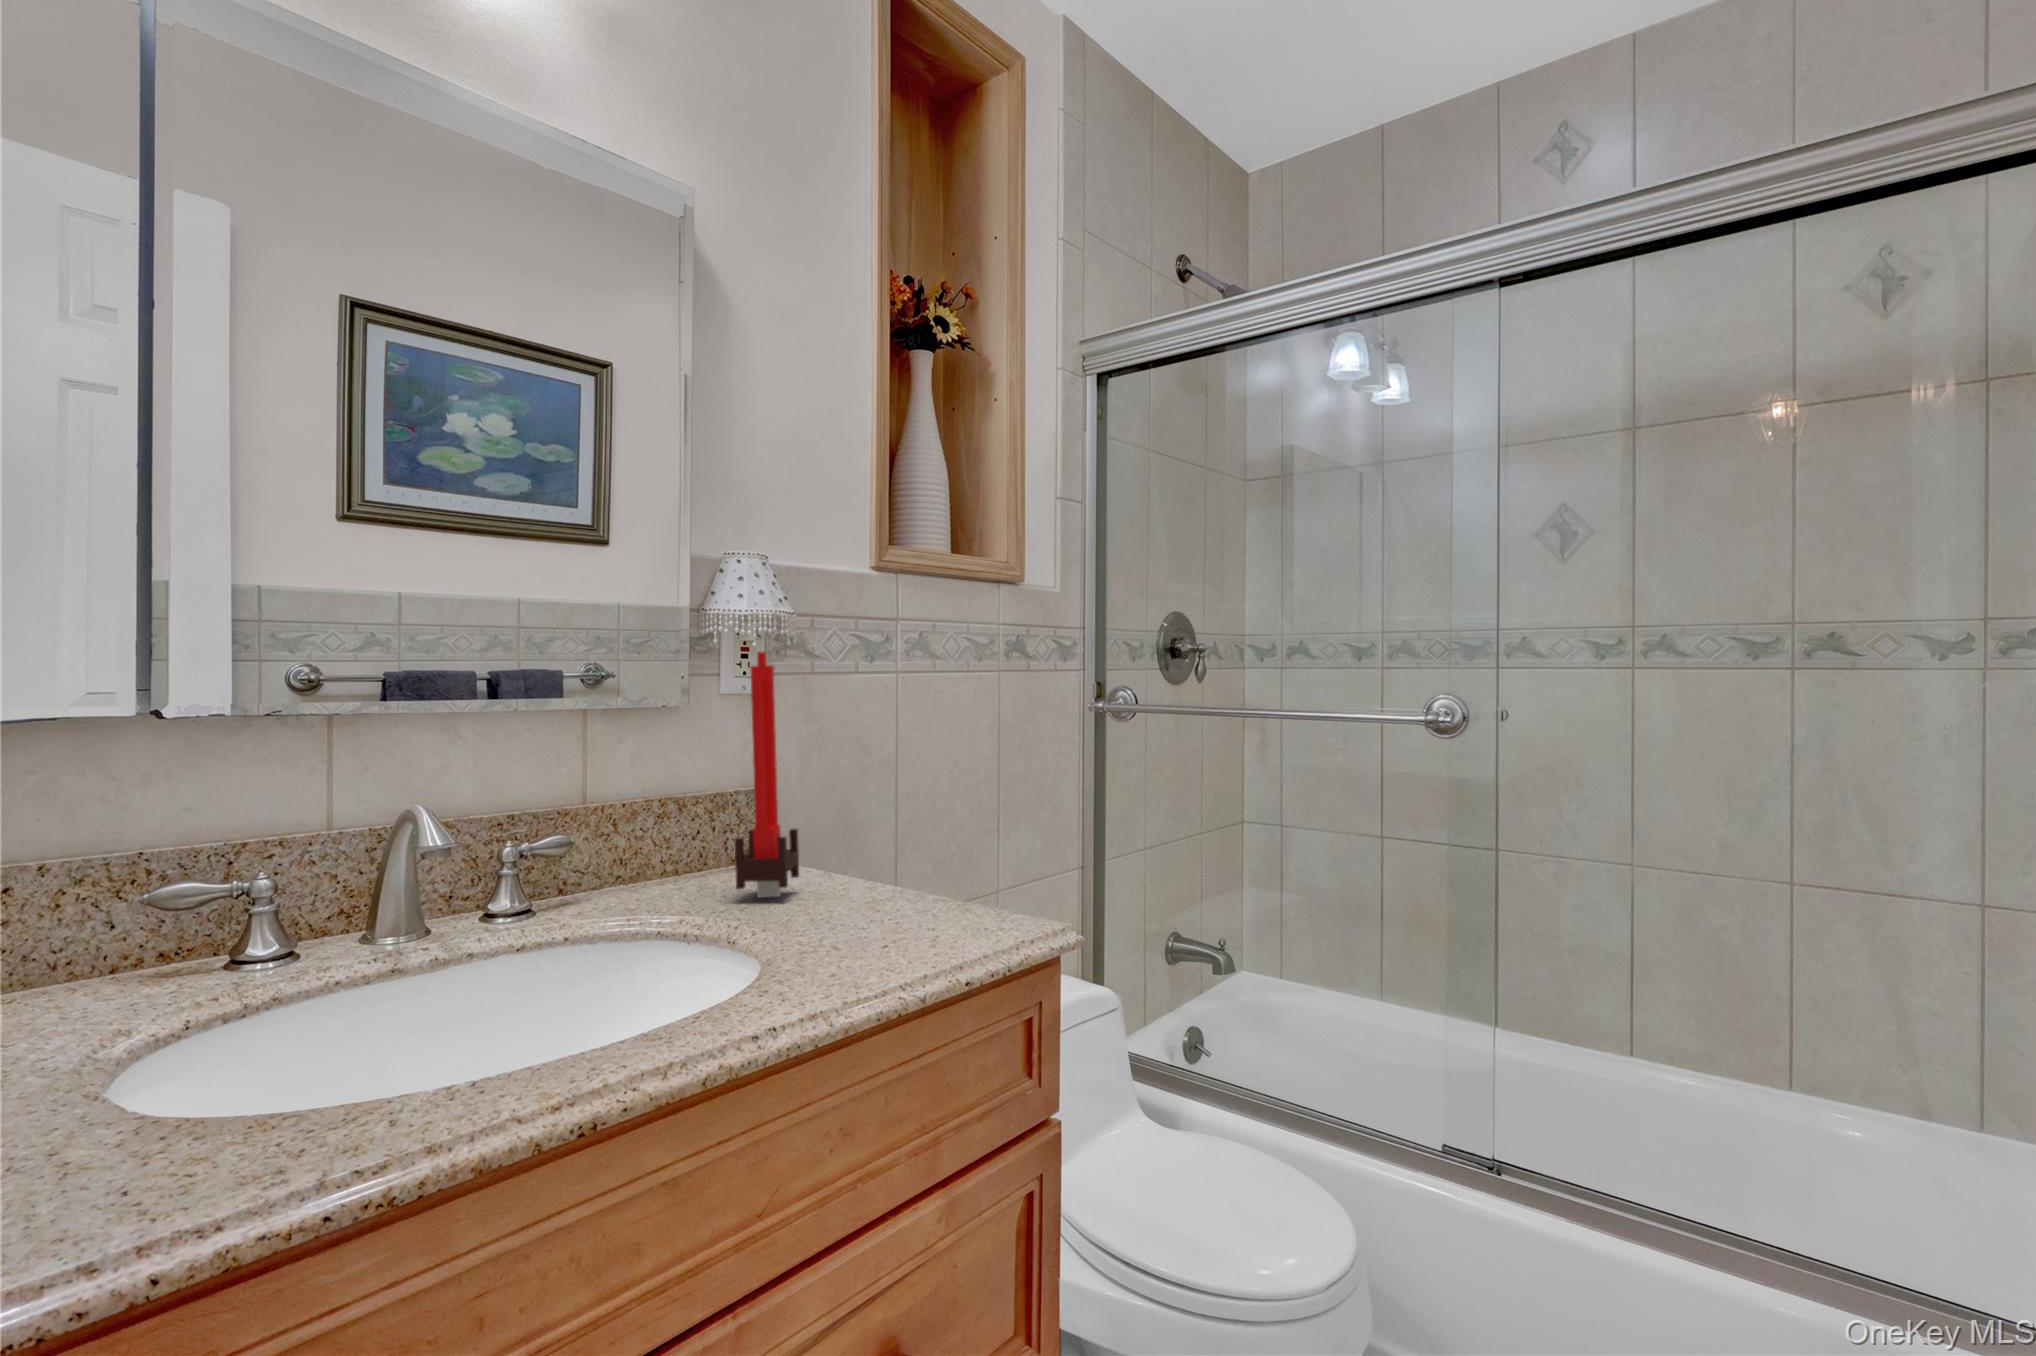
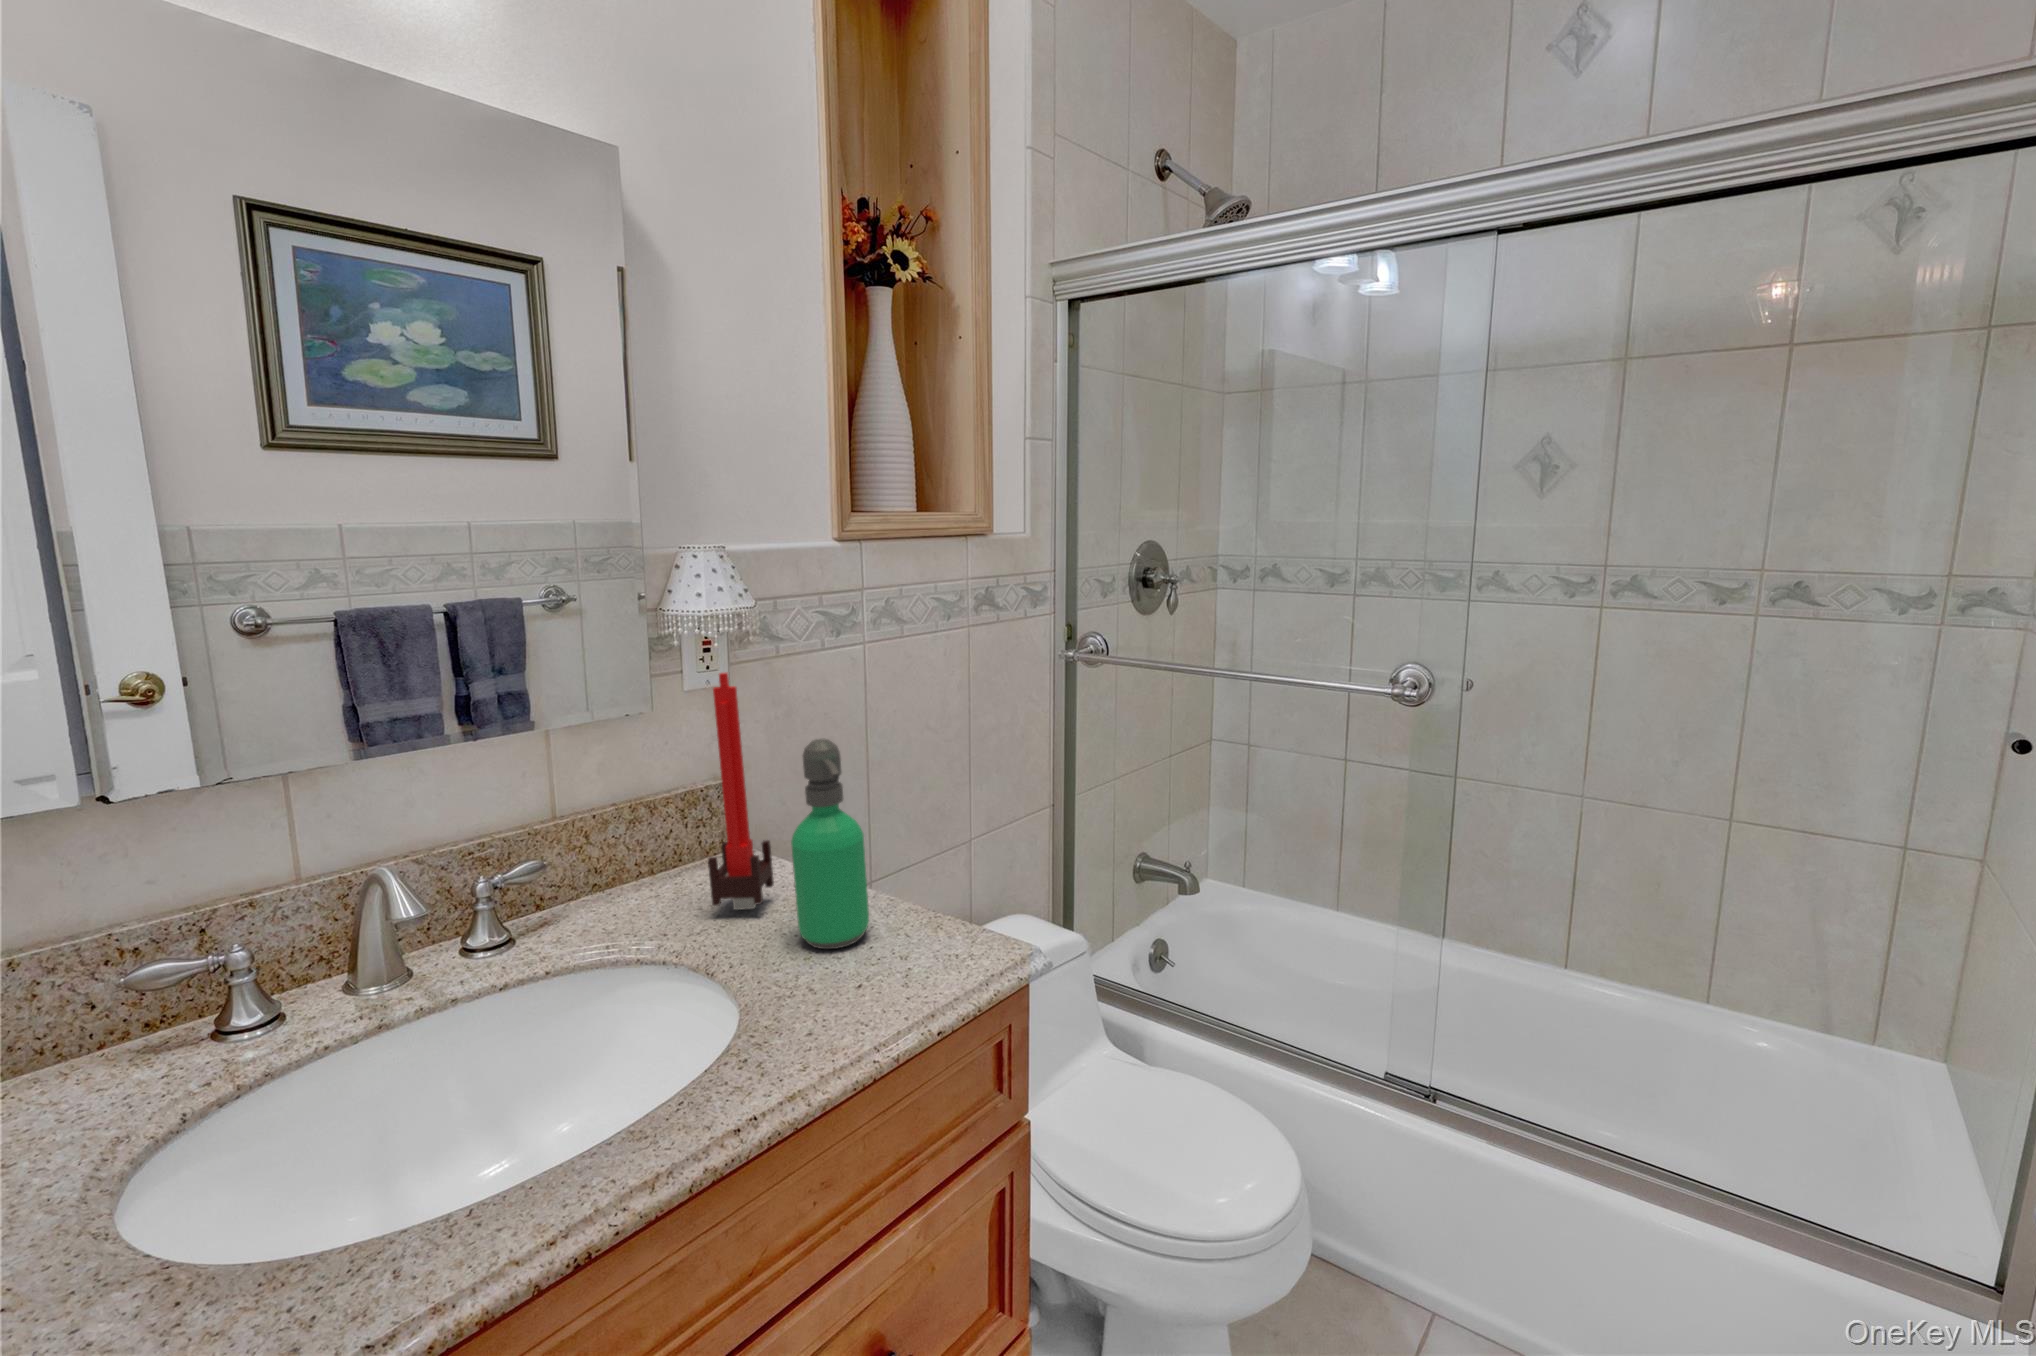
soap dispenser: none [821,706,896,923] -> present [791,739,869,949]

